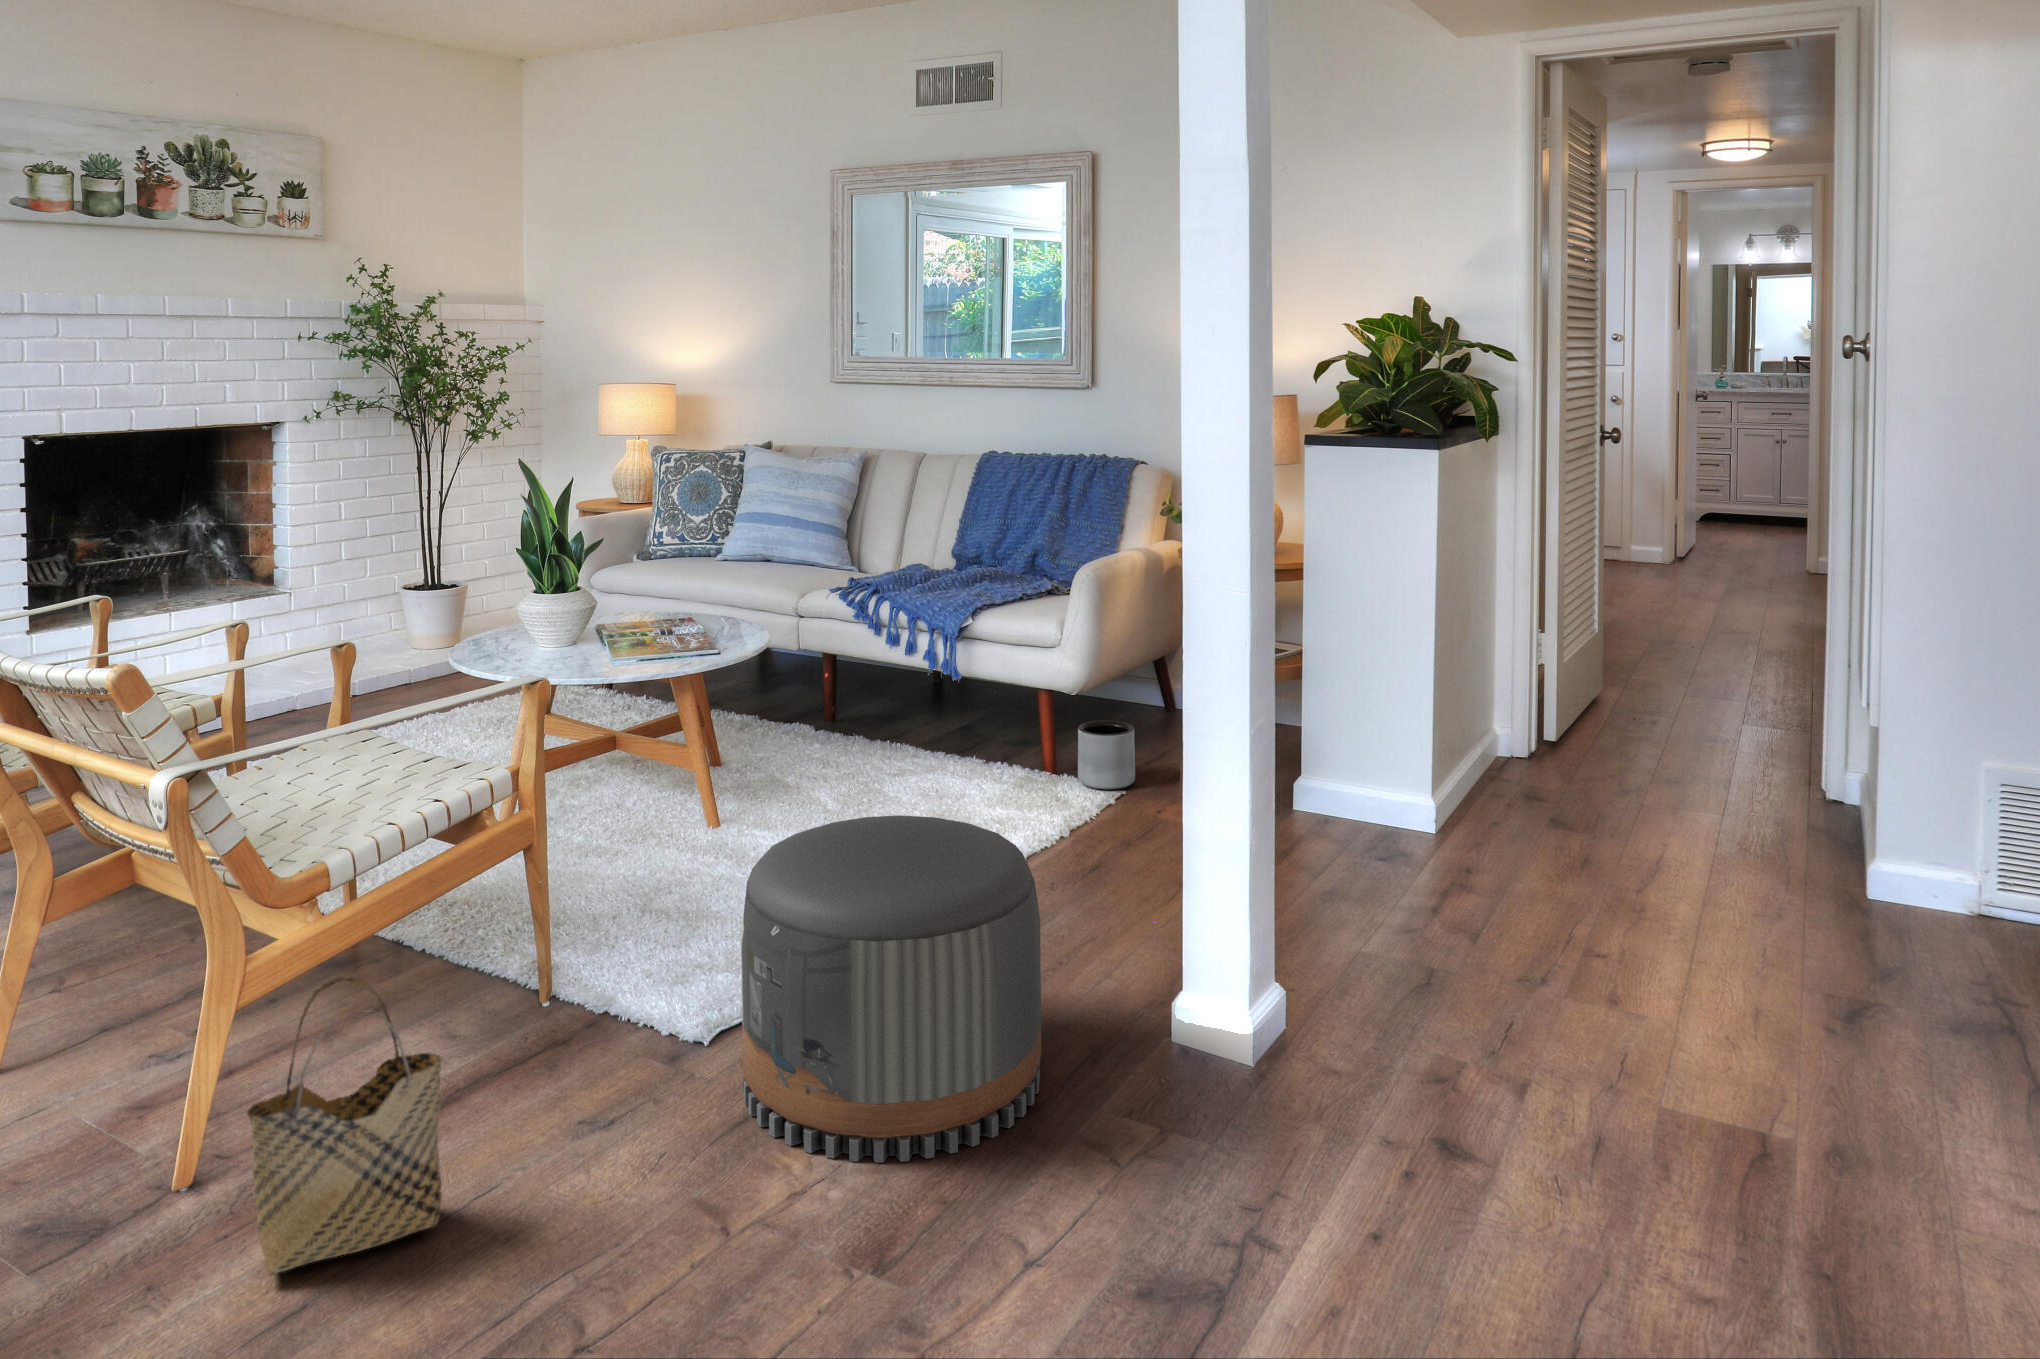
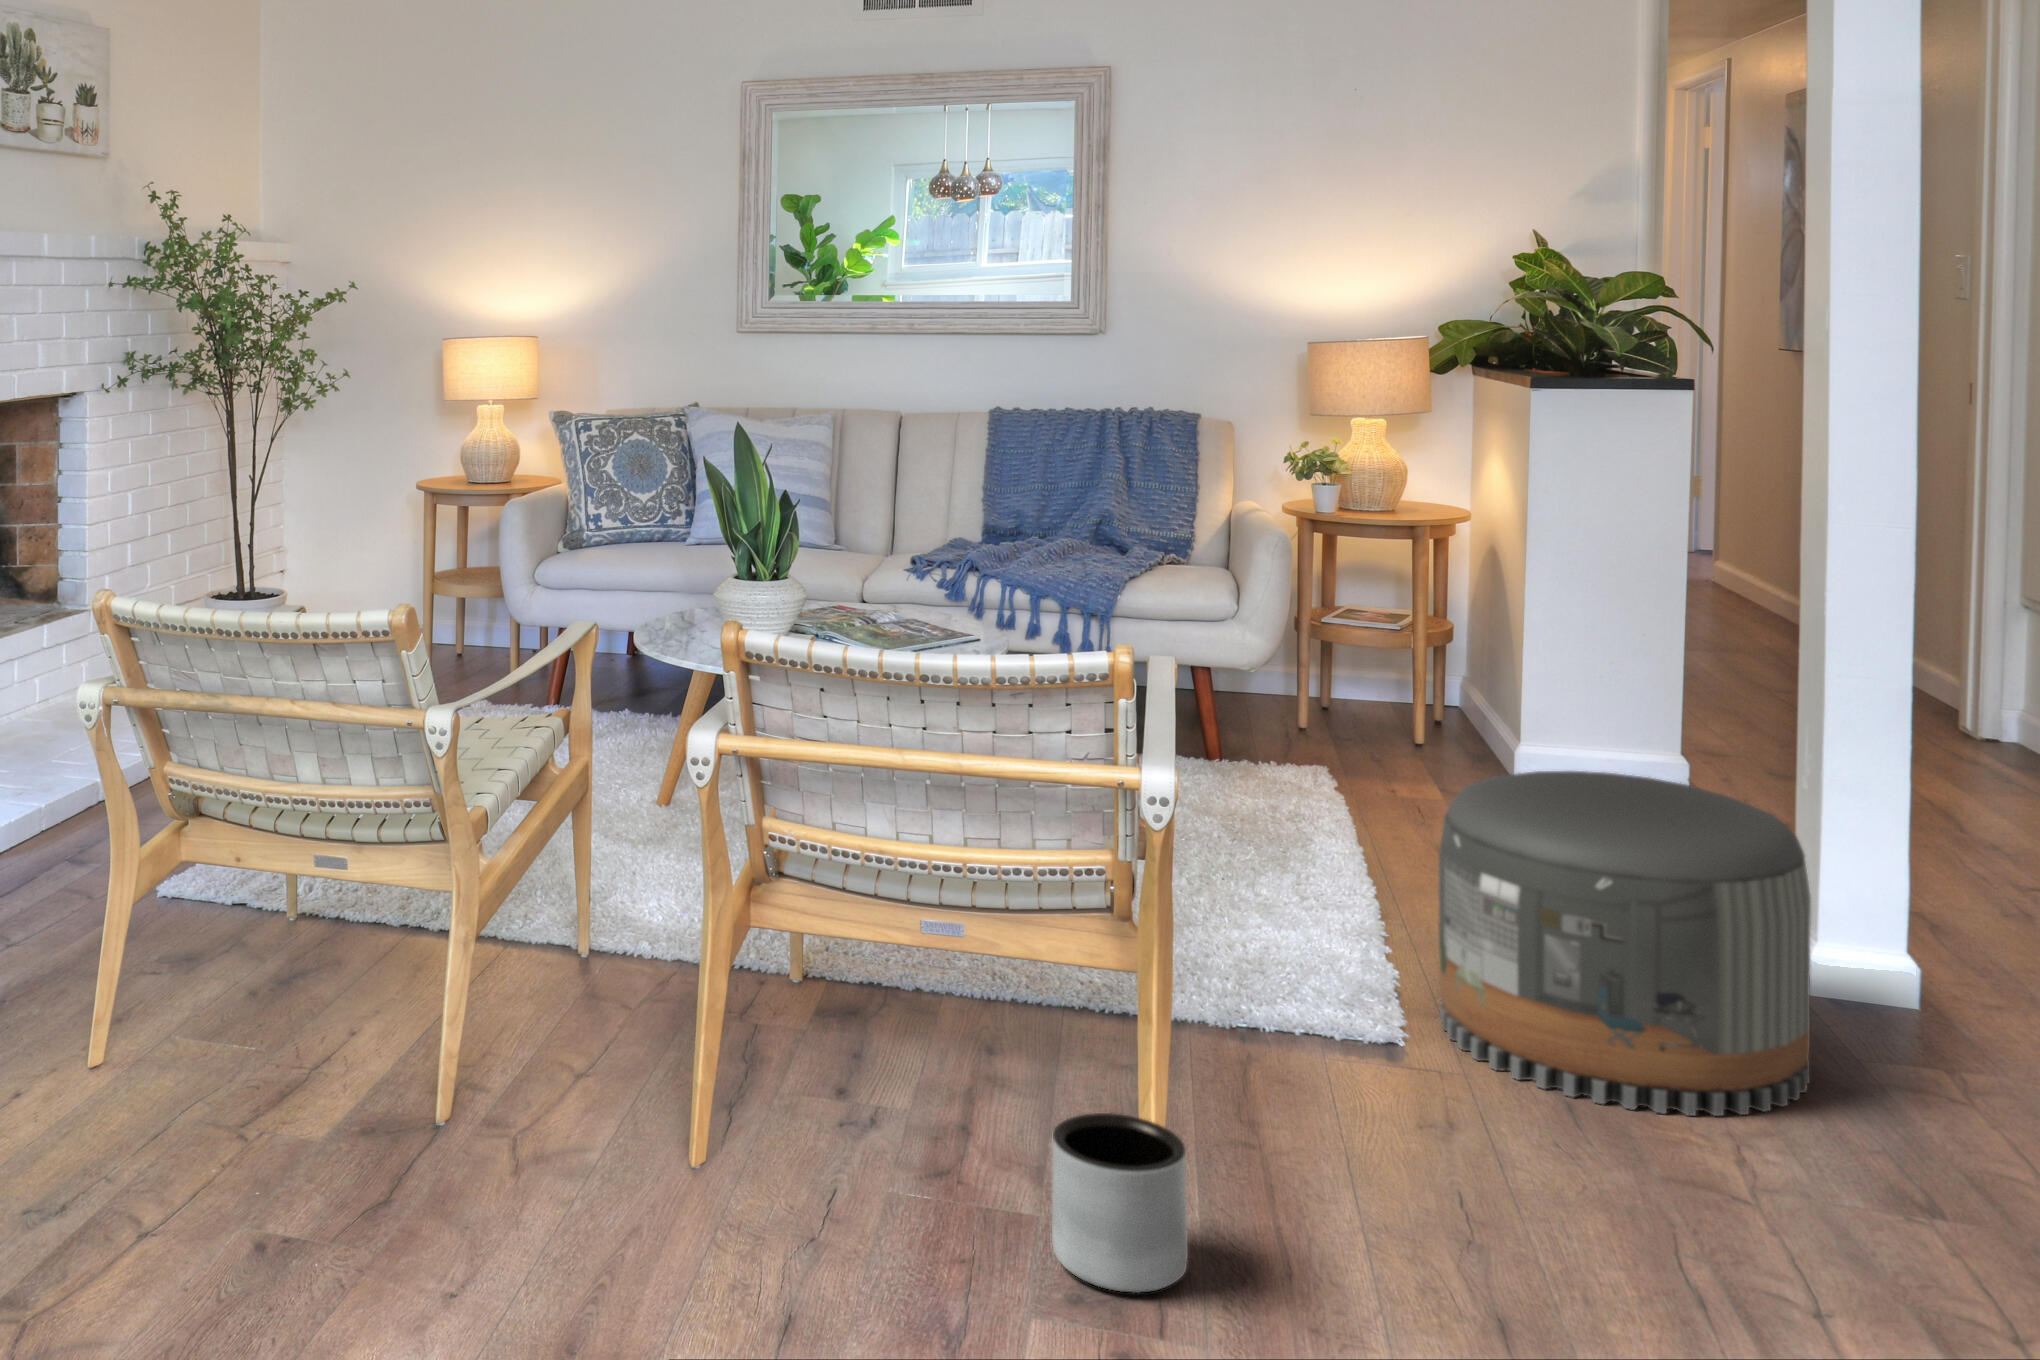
planter: present [1078,720,1135,790] -> present [1052,1113,1188,1293]
woven basket: present [247,977,442,1276] -> none [1305,952,1452,1268]

